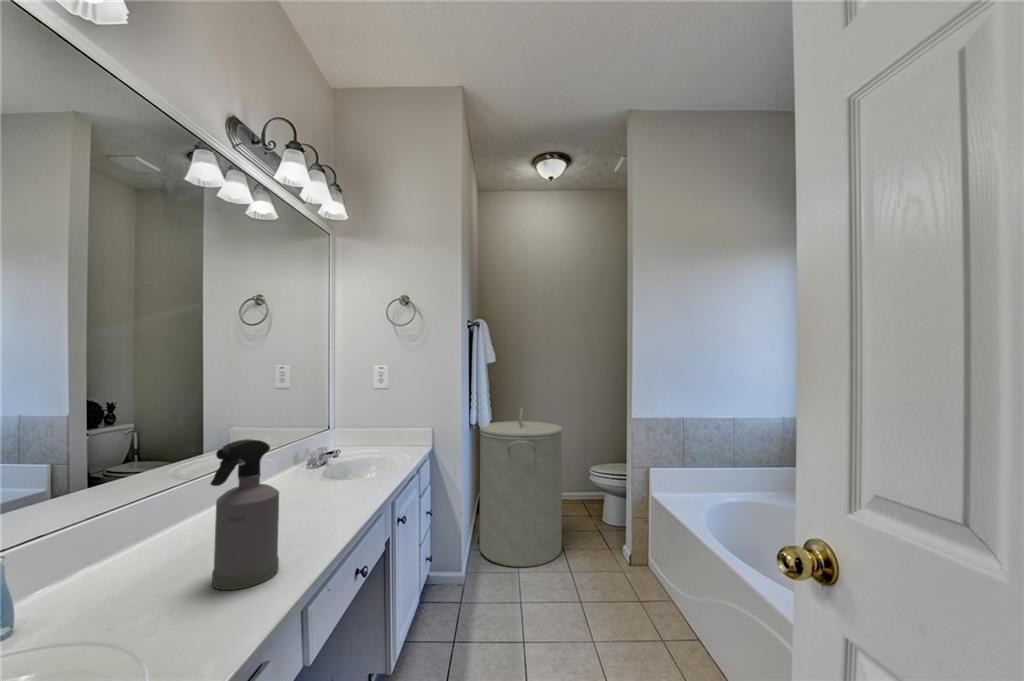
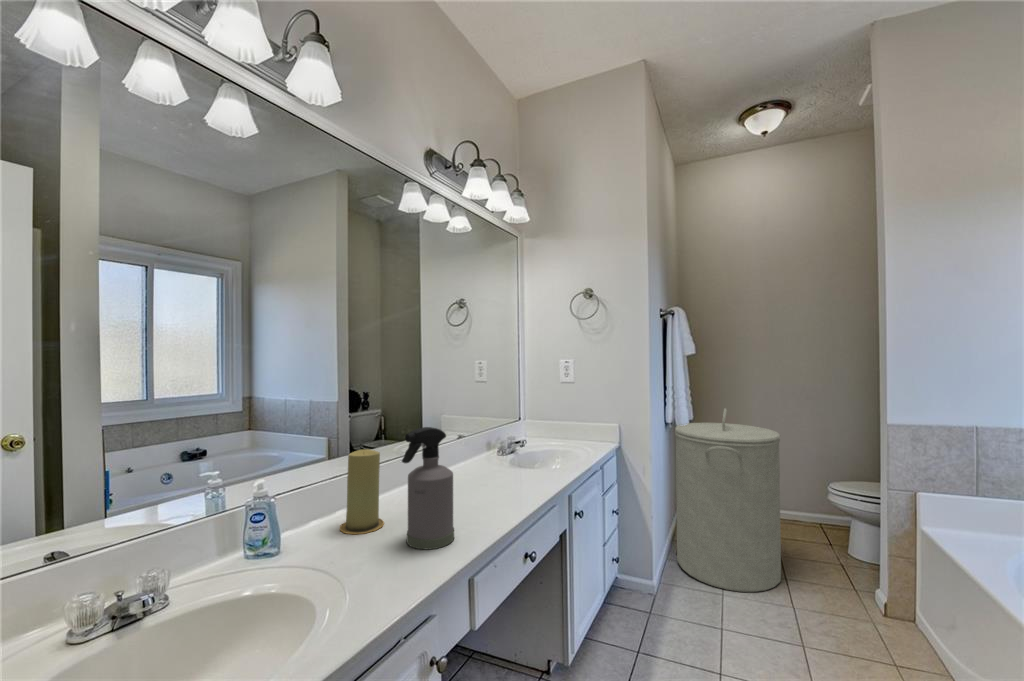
candle: none [96,476,170,594] -> present [340,449,384,534]

